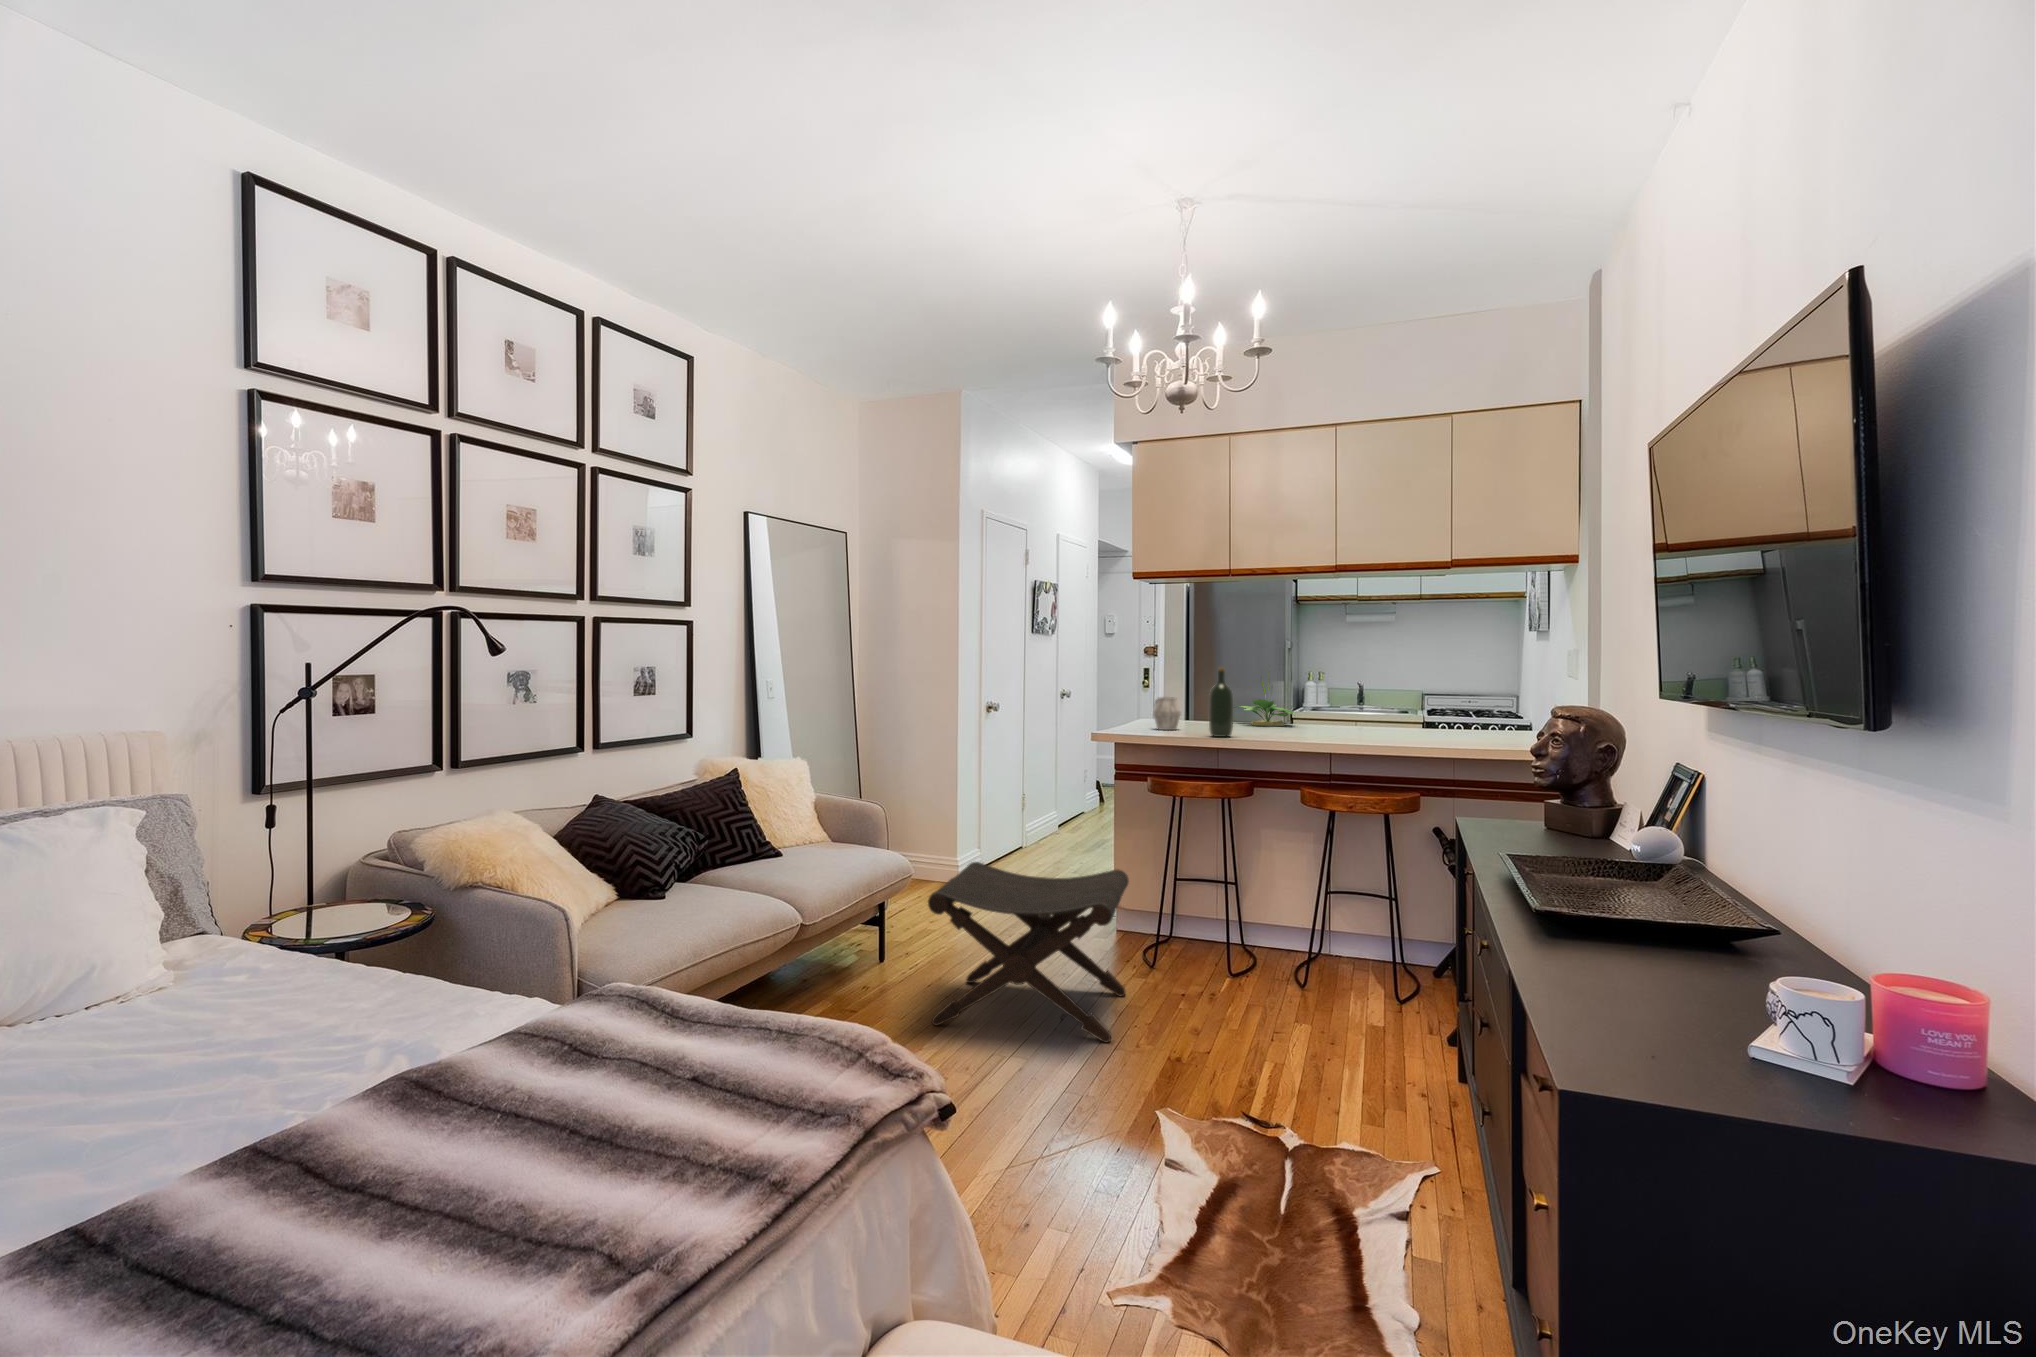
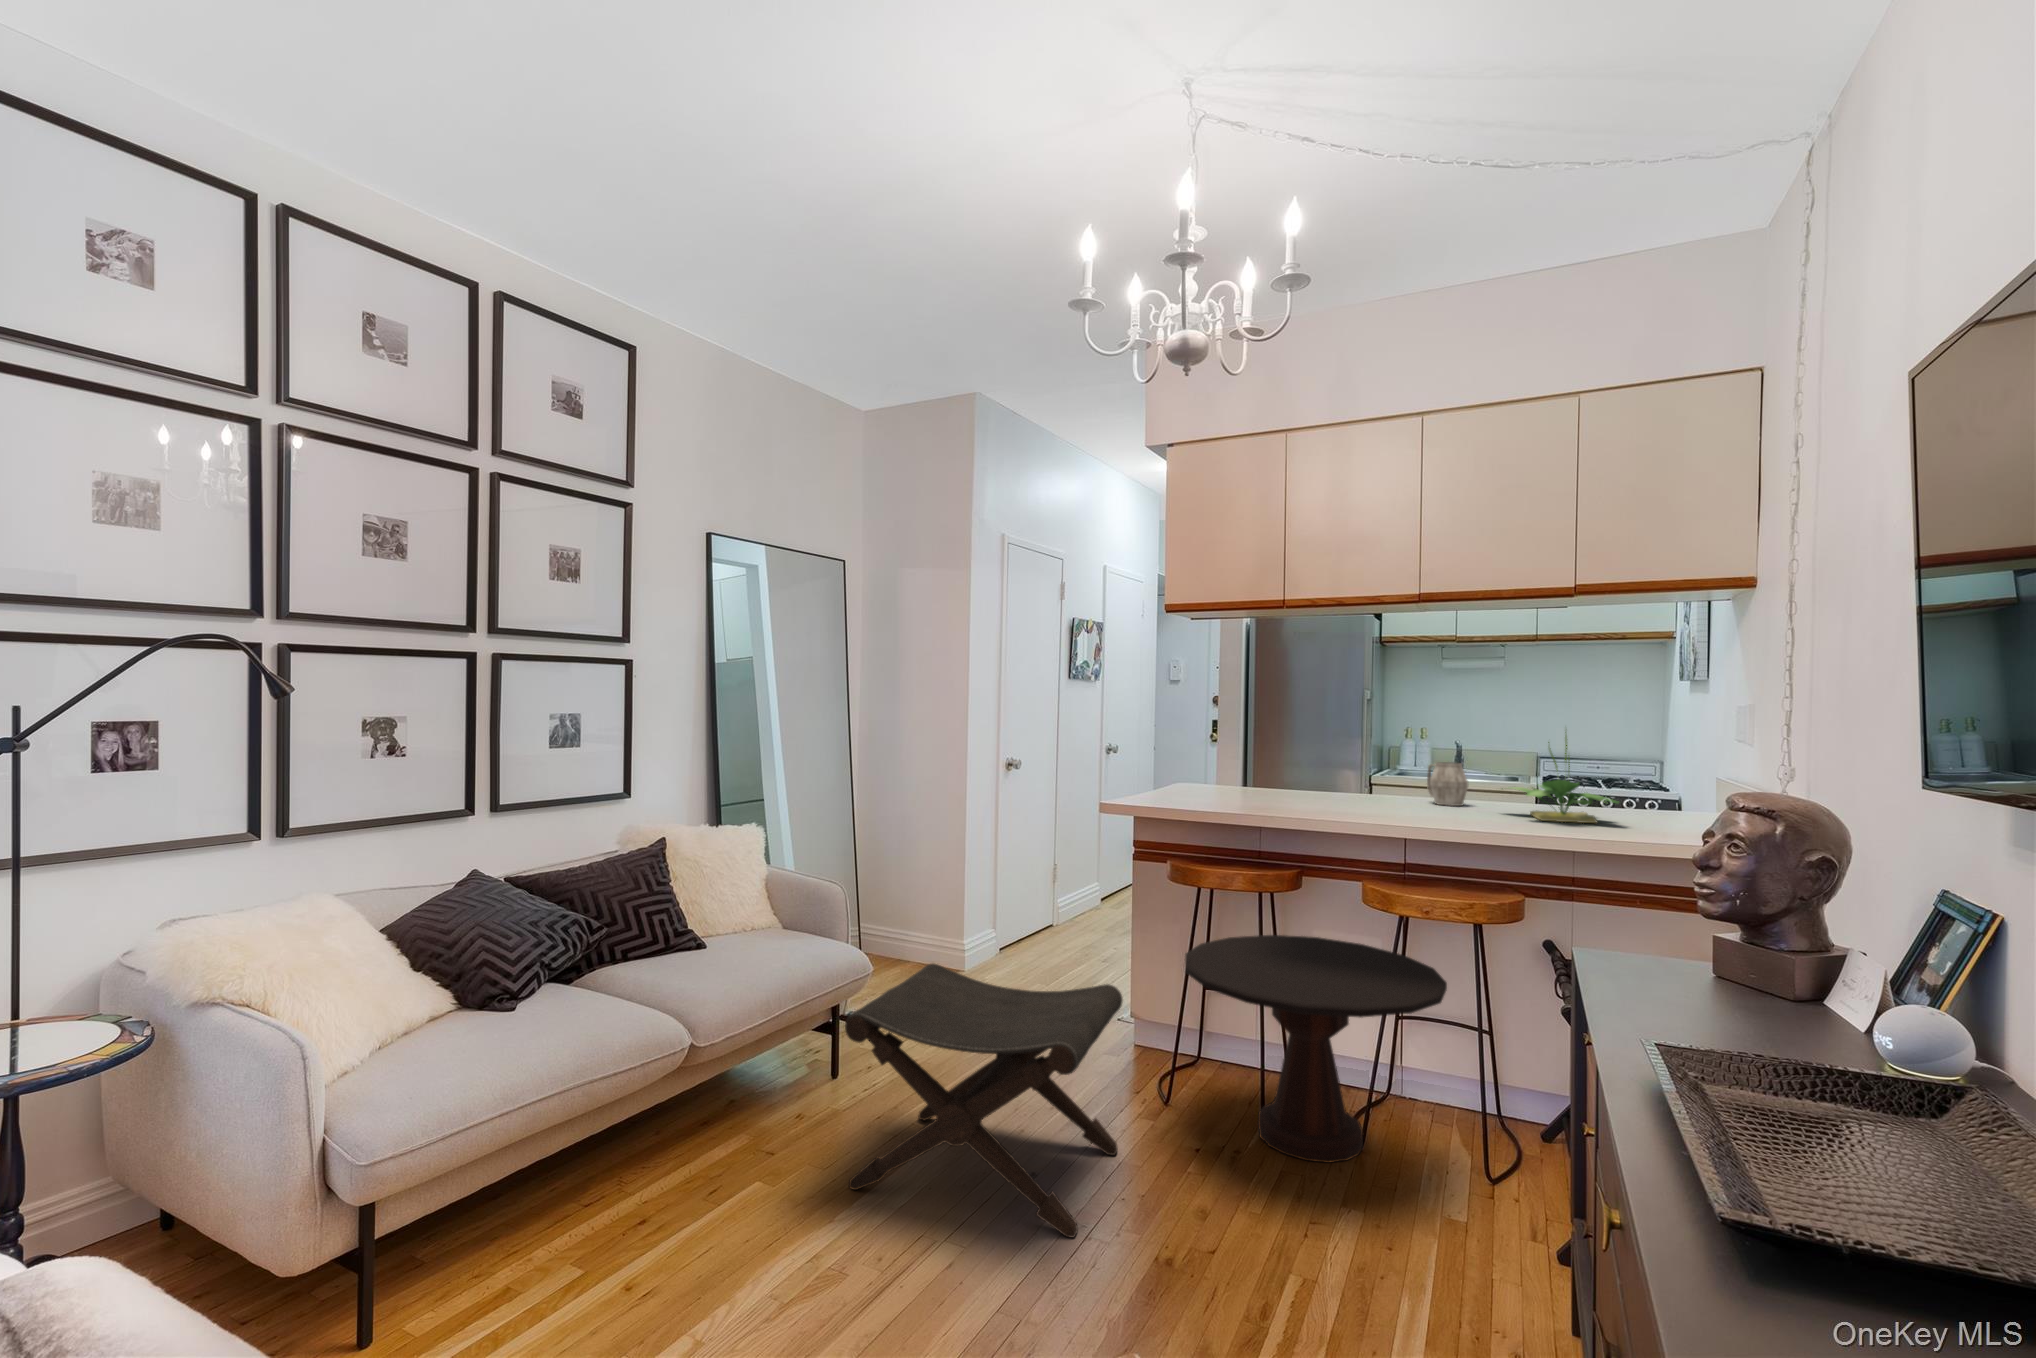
wine bottle: present [1209,667,1234,737] -> none [1243,721,1274,810]
potted plant: present [1234,671,1294,726] -> present [1502,732,1618,823]
mug: present [1153,697,1181,730] -> present [1427,762,1468,806]
side table: none [1170,834,1365,992] -> present [1185,935,1447,1163]

